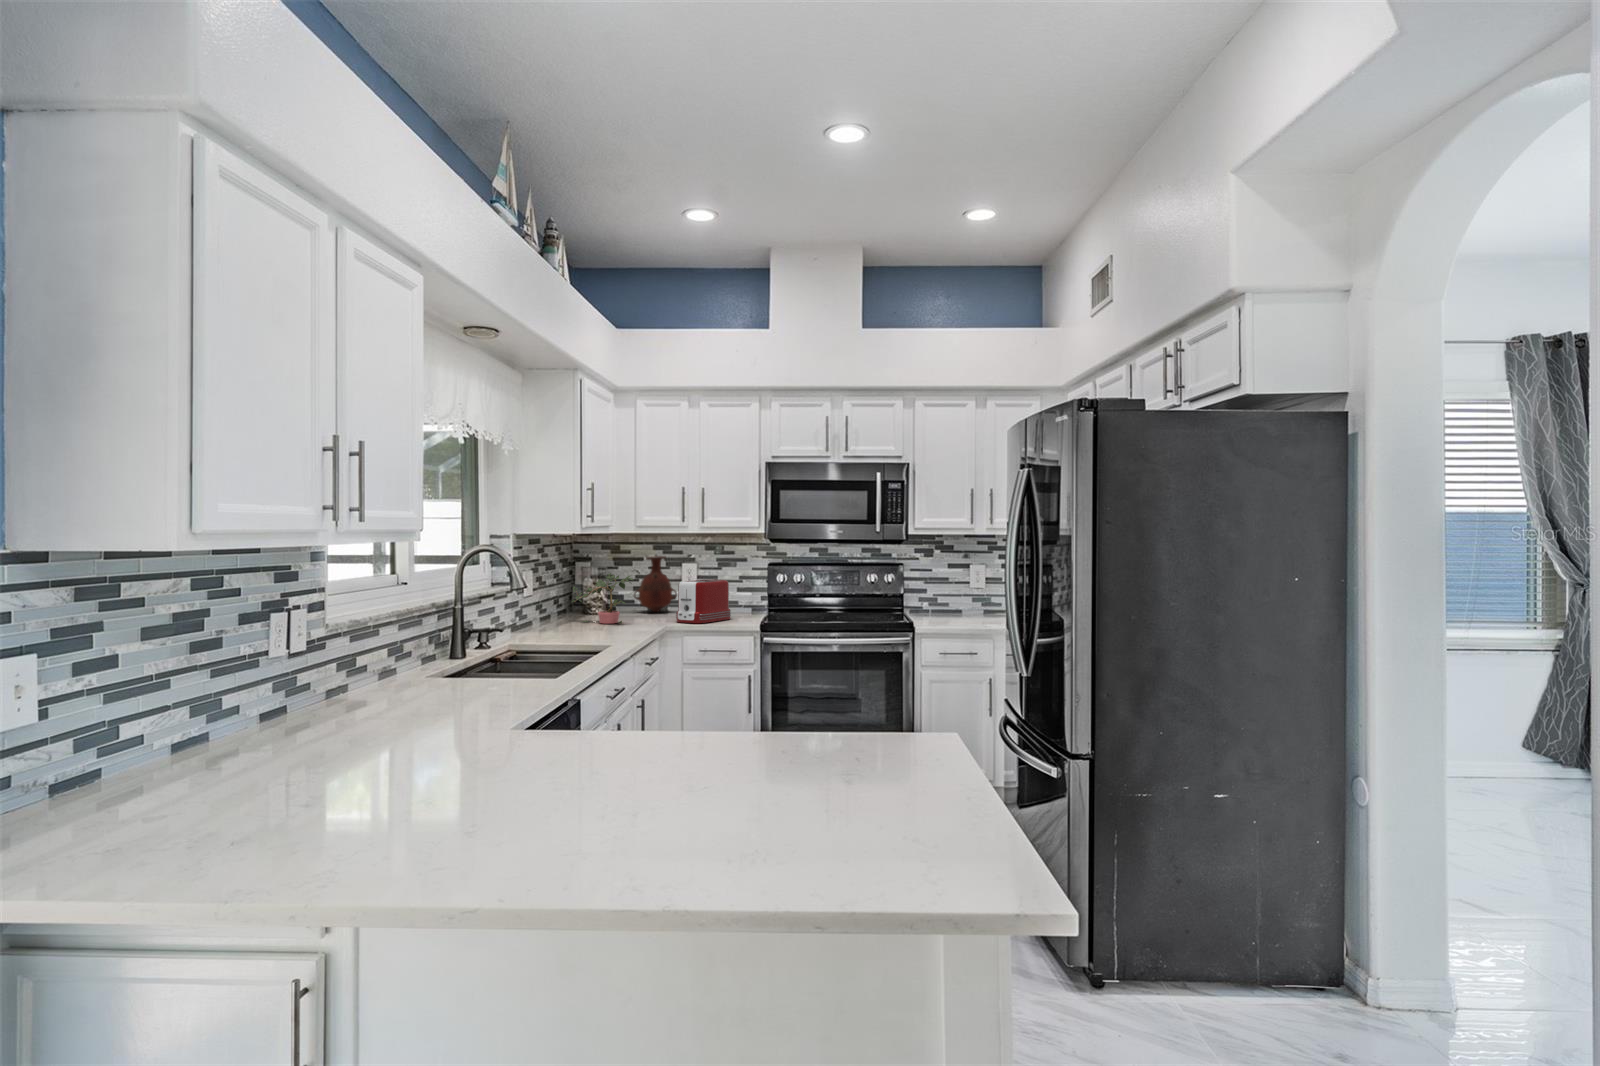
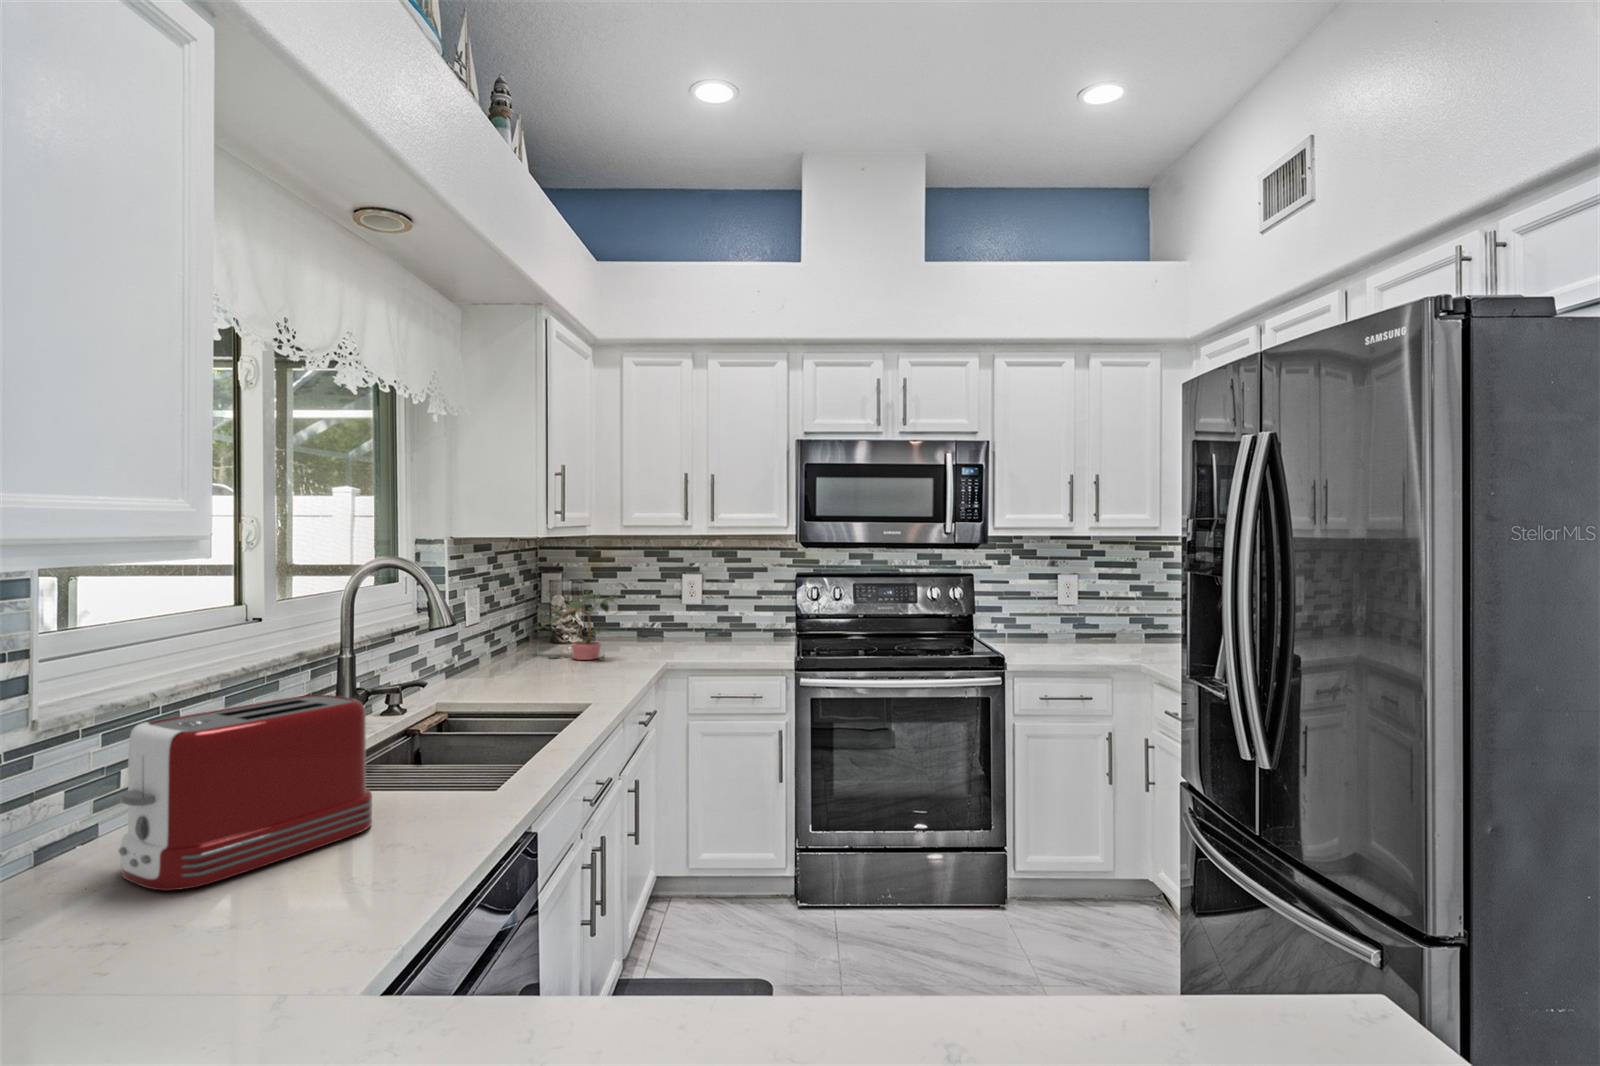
vase: present [634,556,677,612] -> none [619,565,676,639]
toaster: present [676,580,731,623] -> present [119,694,372,890]

